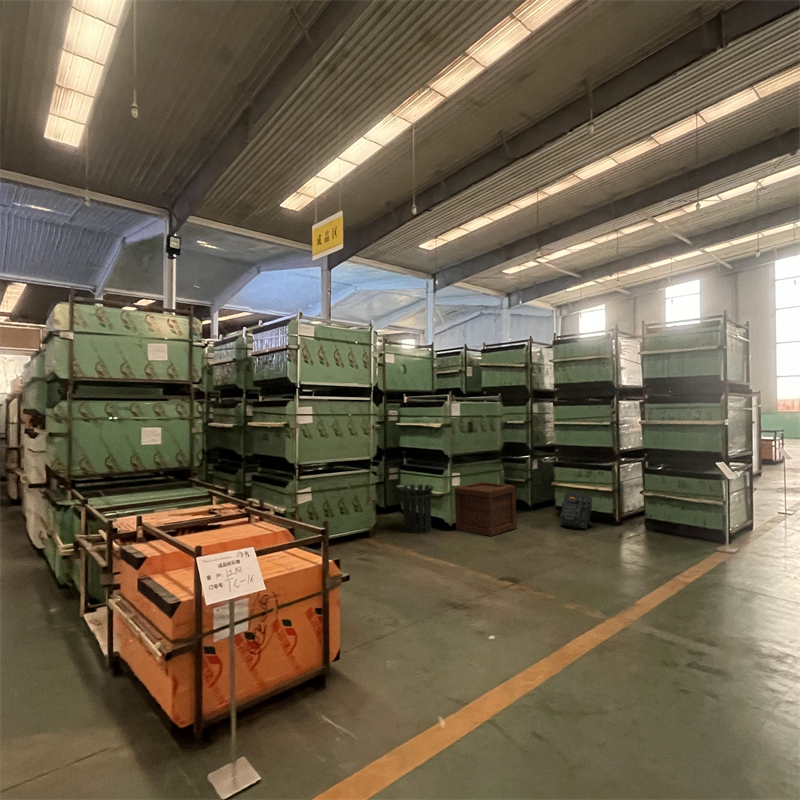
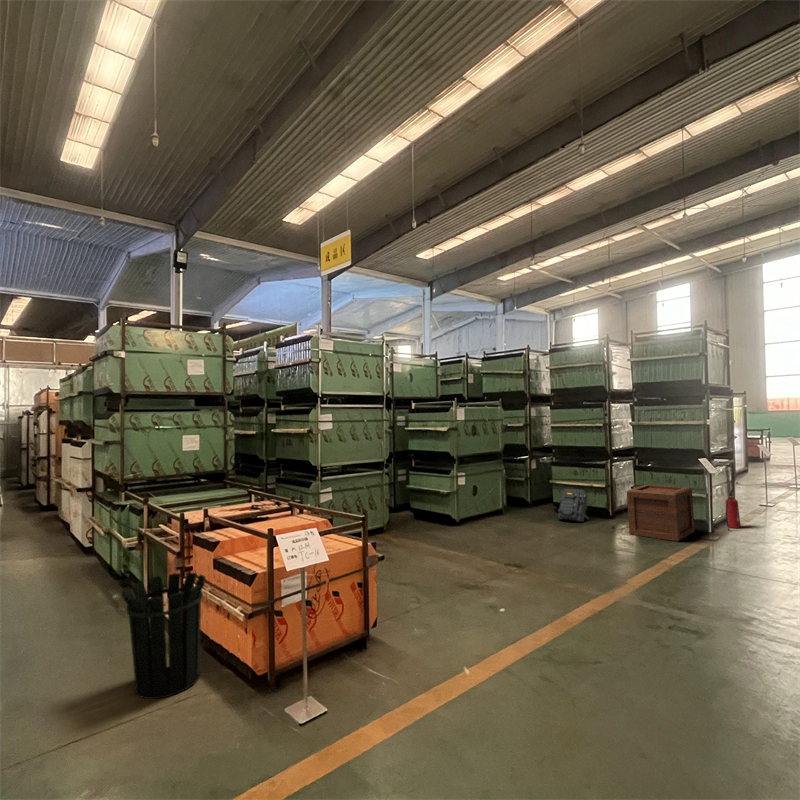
wooden crate: present [454,482,517,536] -> present [627,485,695,542]
waste bin: present [400,484,433,533] -> present [122,573,206,699]
fire extinguisher: none [744,498,761,543] -> present [725,490,741,531]

